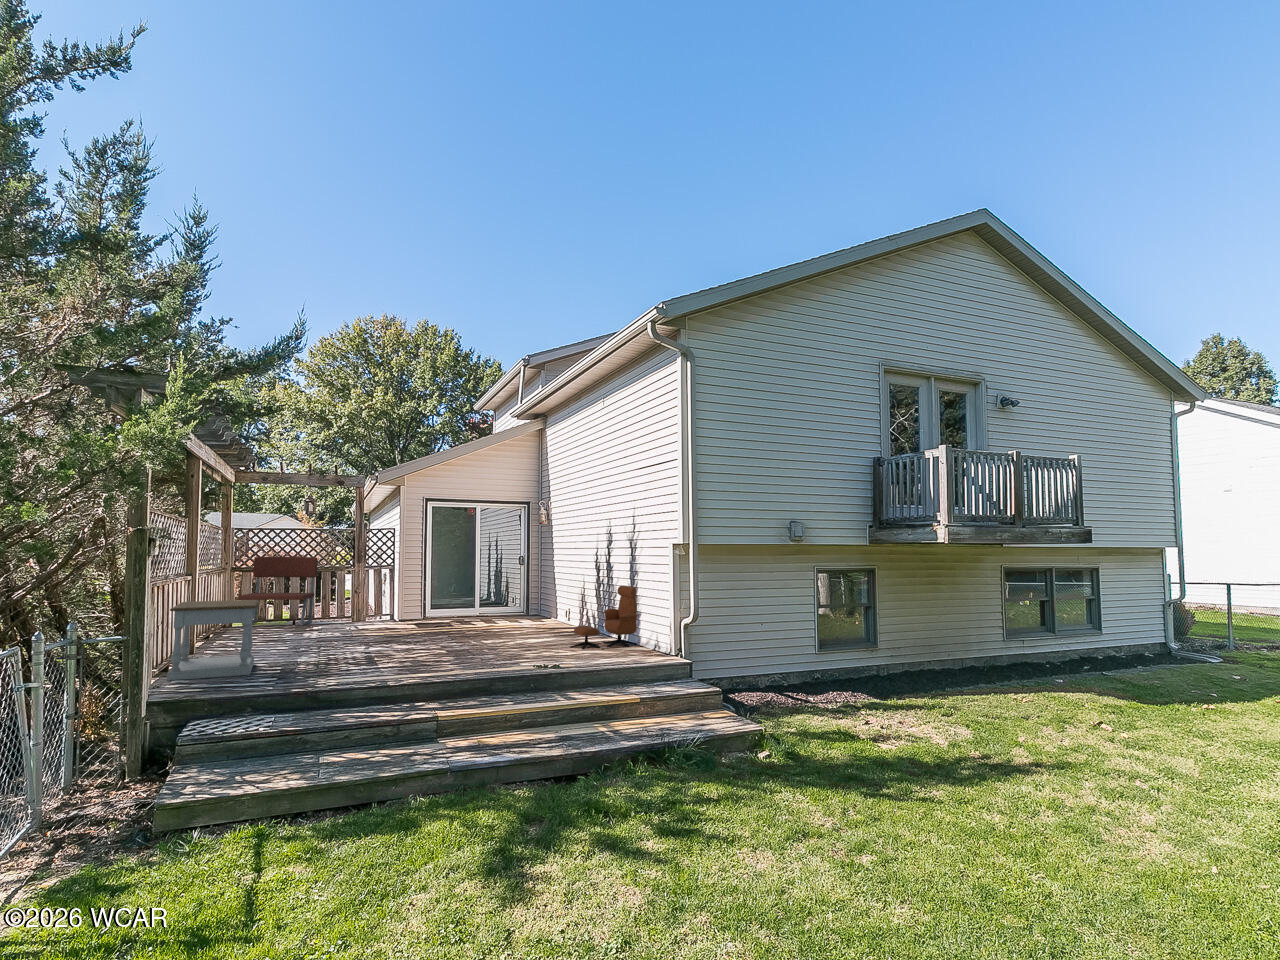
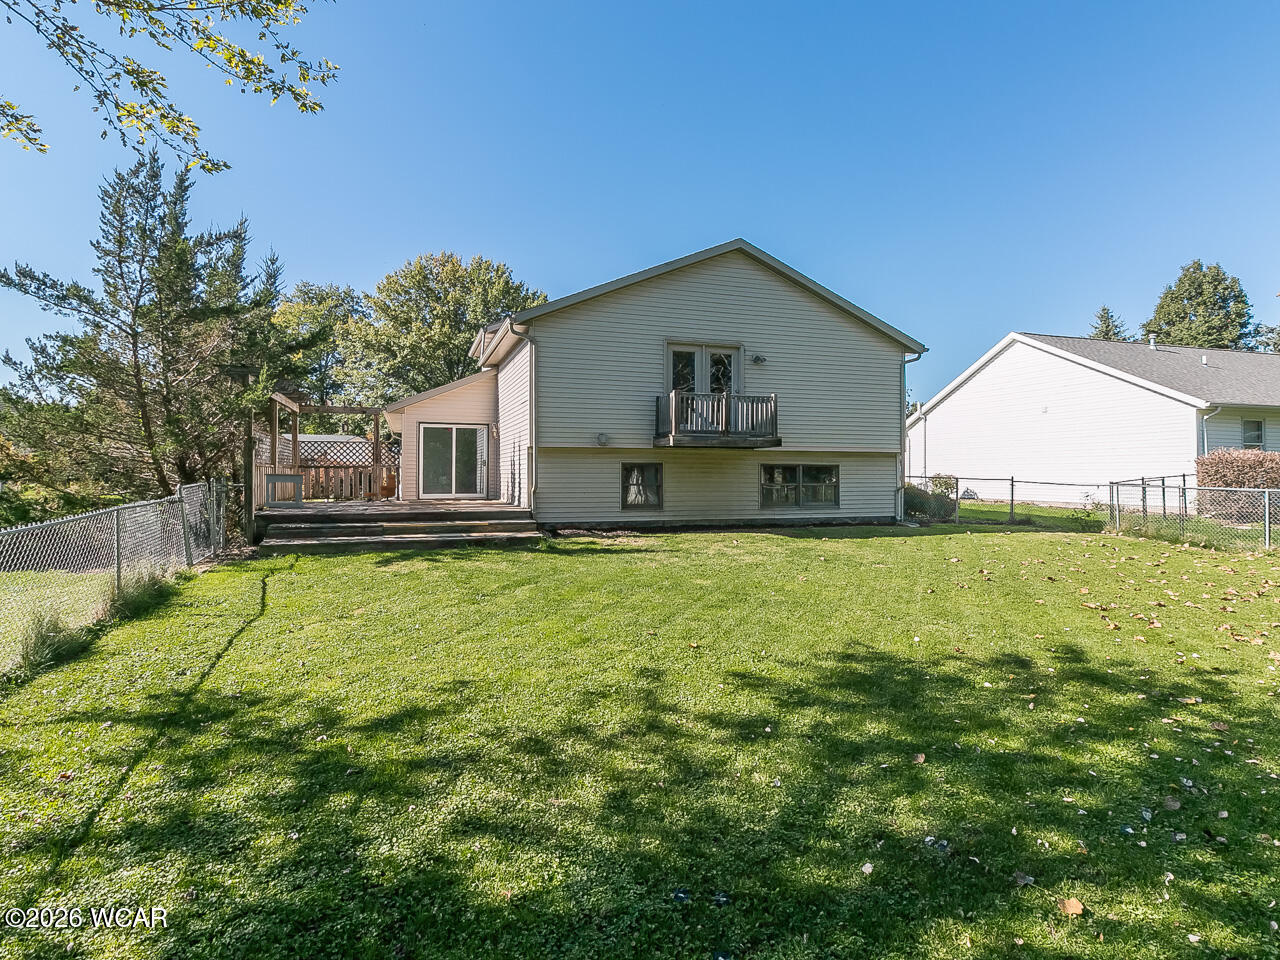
bench: present [238,557,318,626] -> none [306,459,352,502]
lounge chair: present [570,586,638,650] -> present [363,474,396,503]

